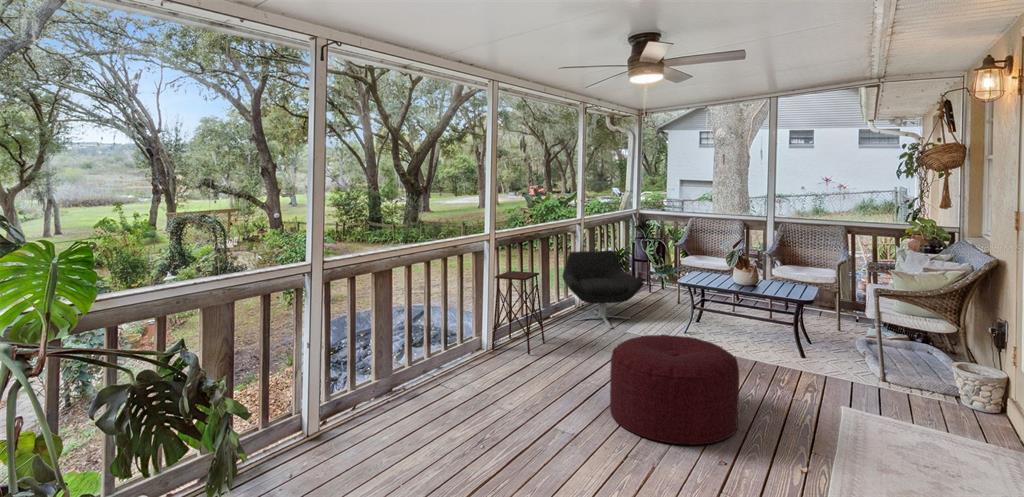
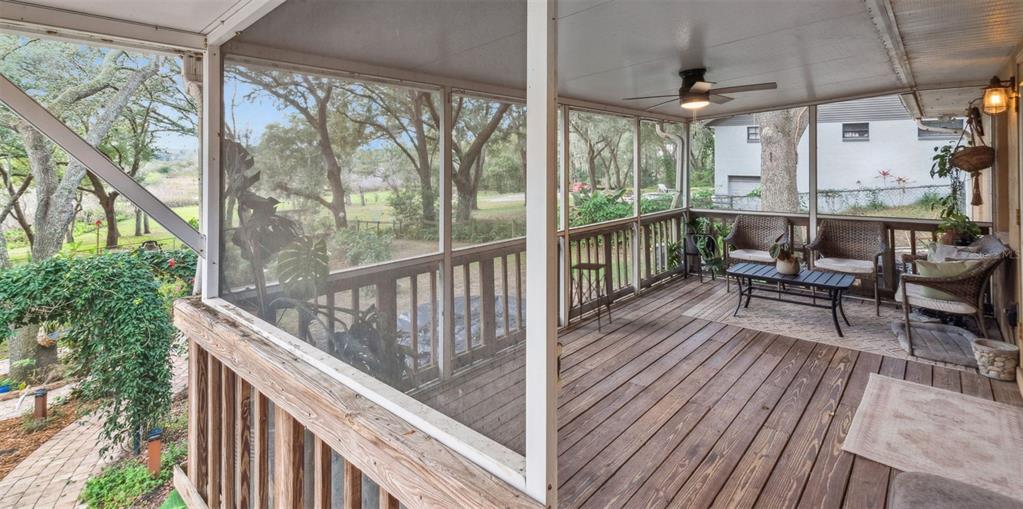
lounge chair: present [562,250,644,328] -> none [623,244,697,312]
ottoman: present [610,335,739,444] -> none [674,314,782,398]

